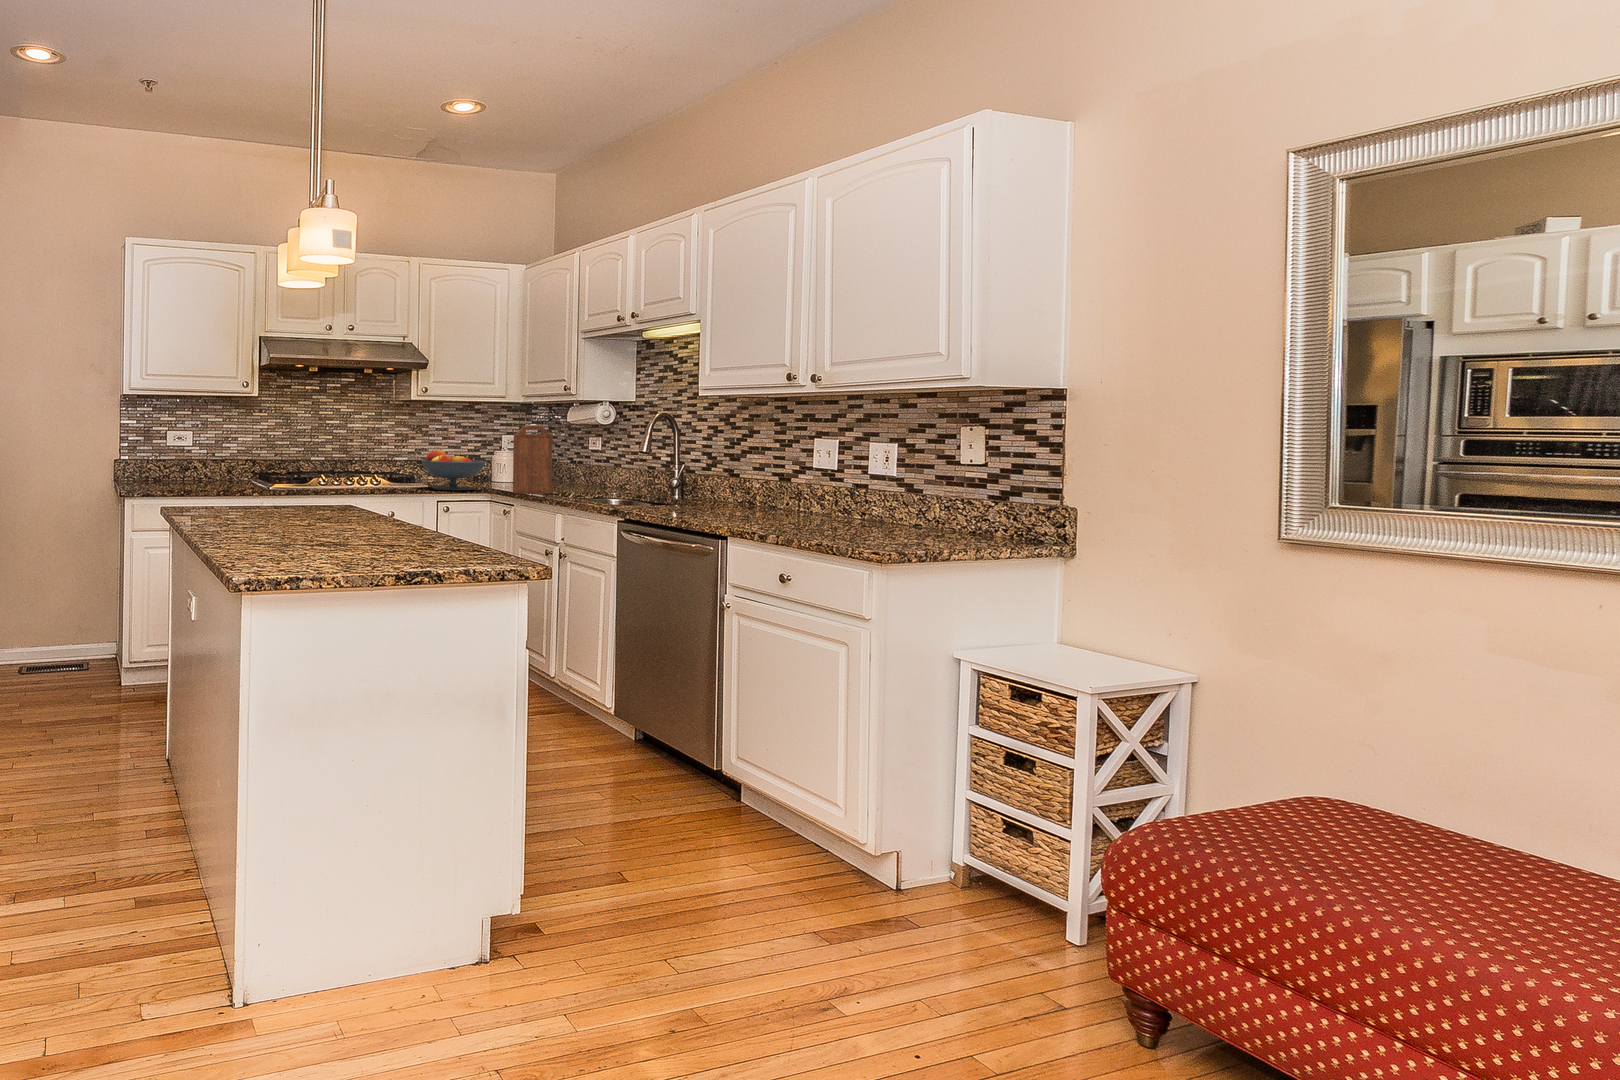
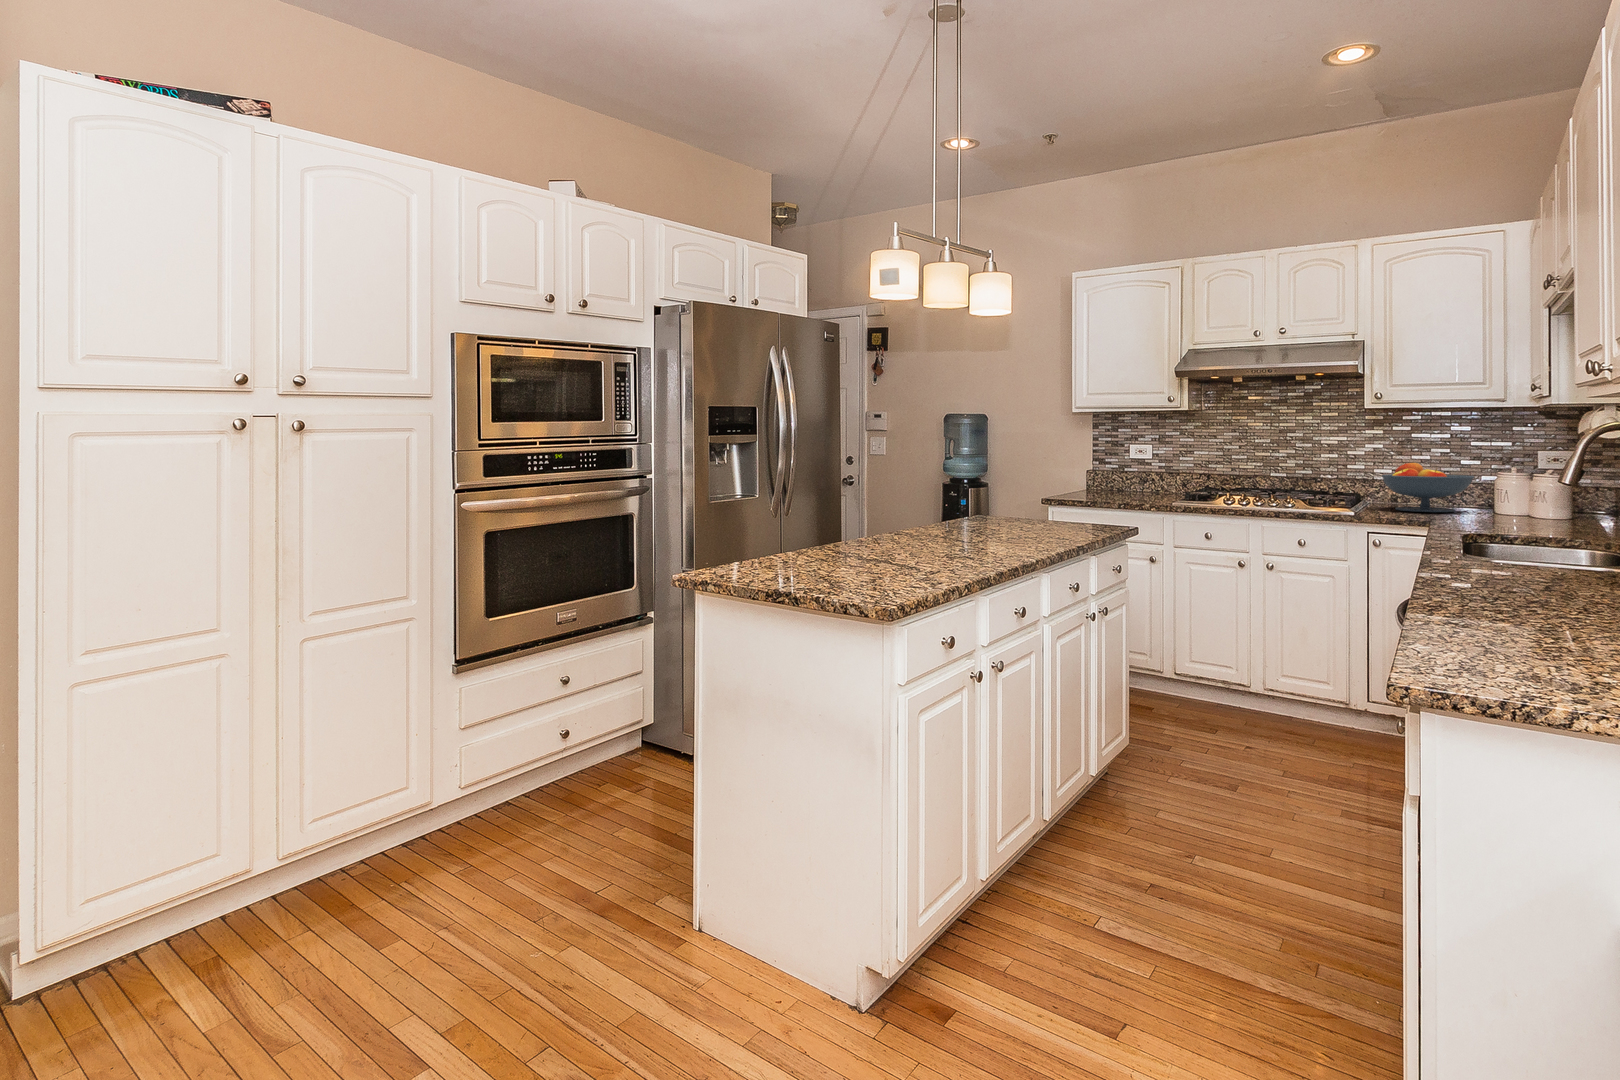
cutting board: present [513,425,553,494] -> none [1497,426,1572,522]

